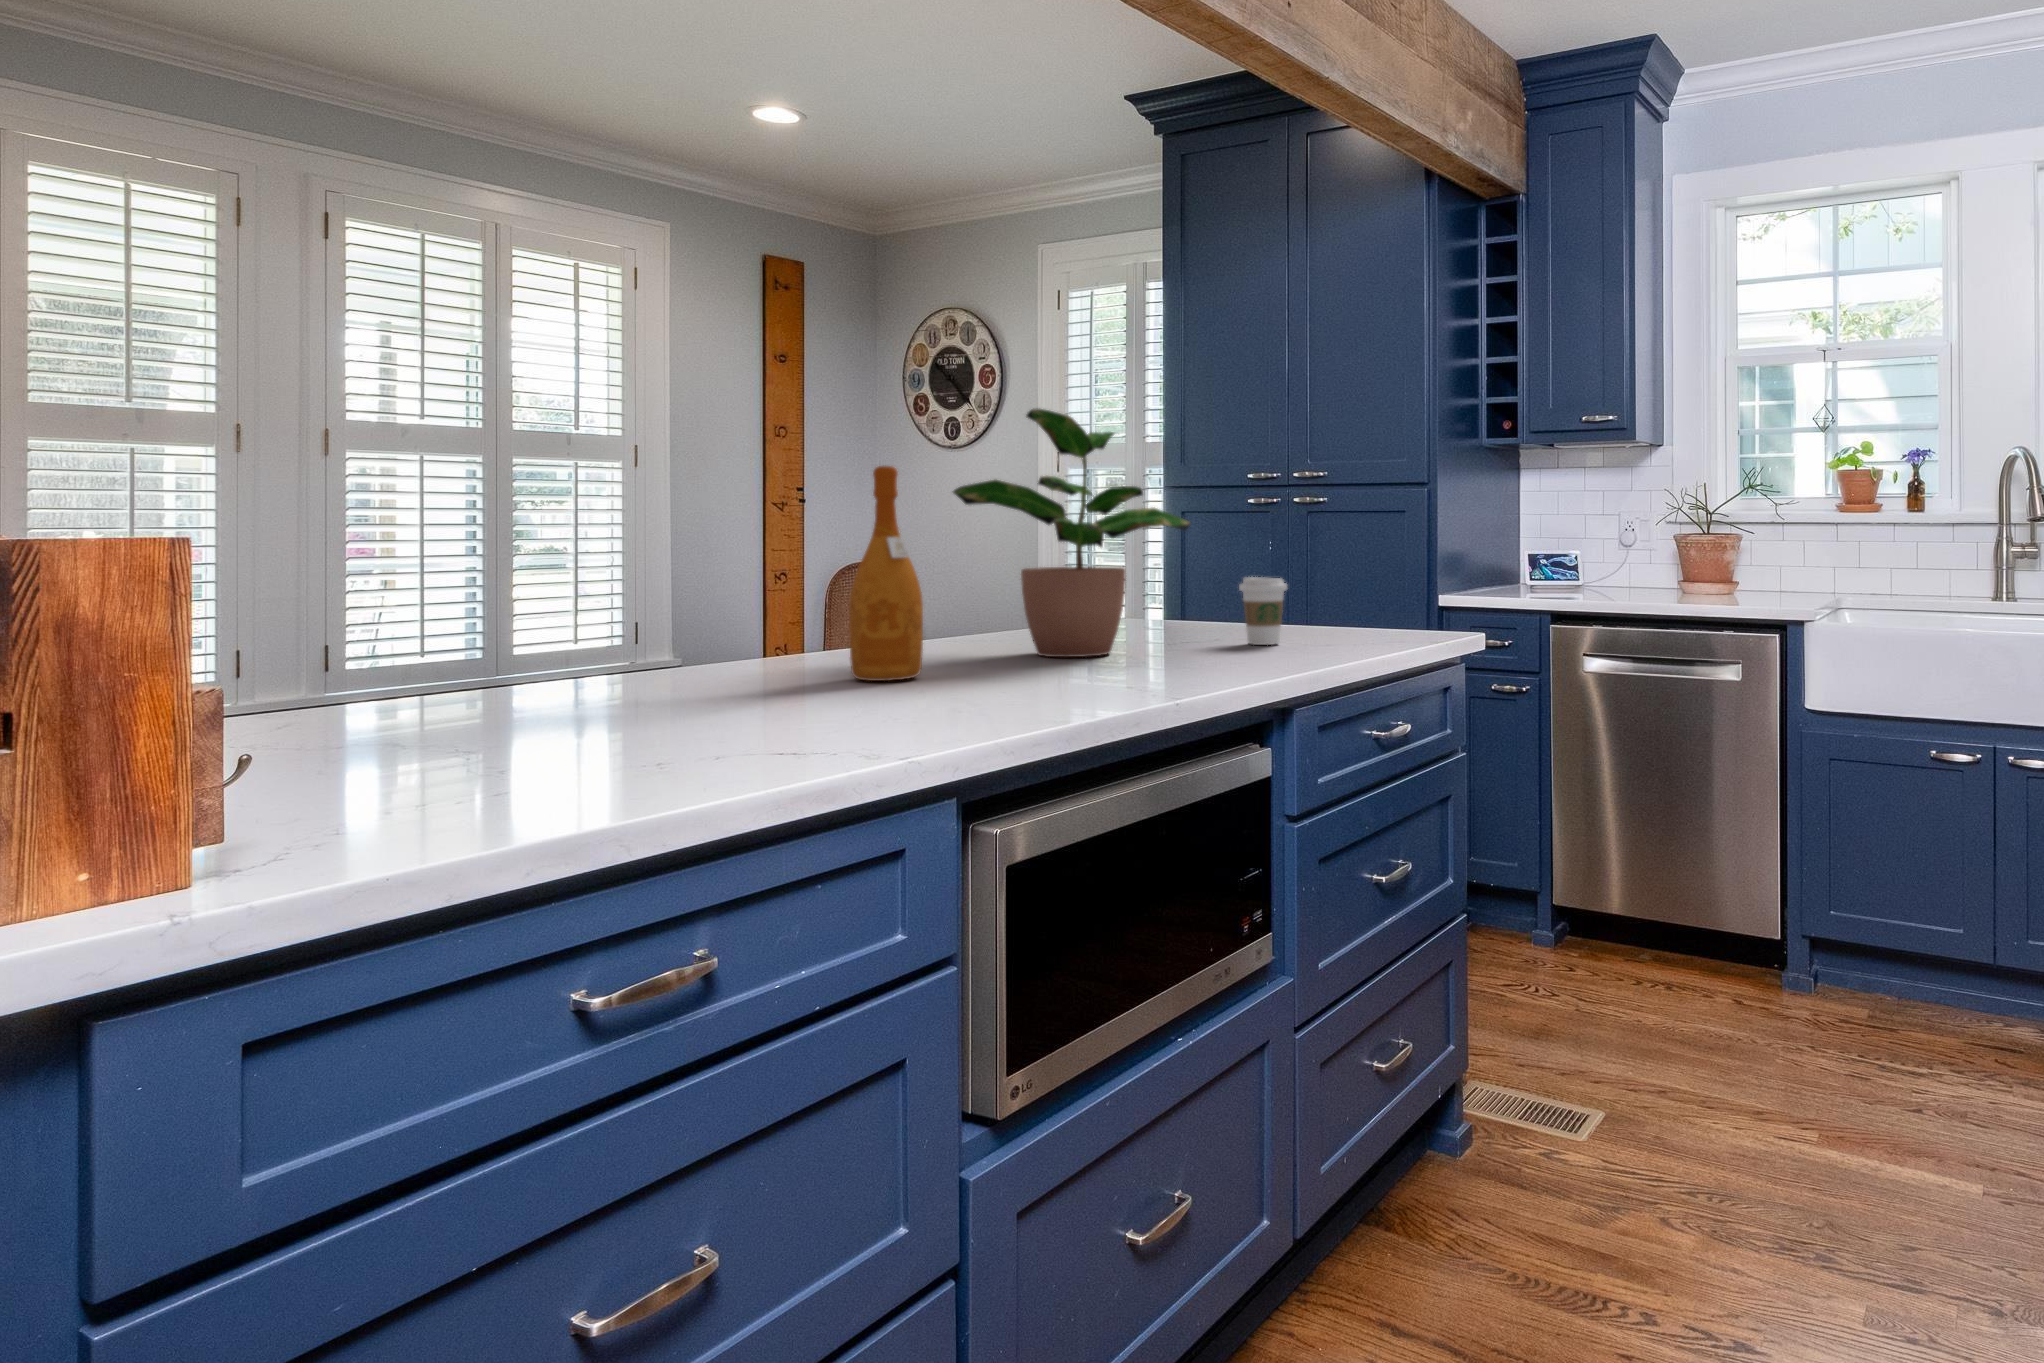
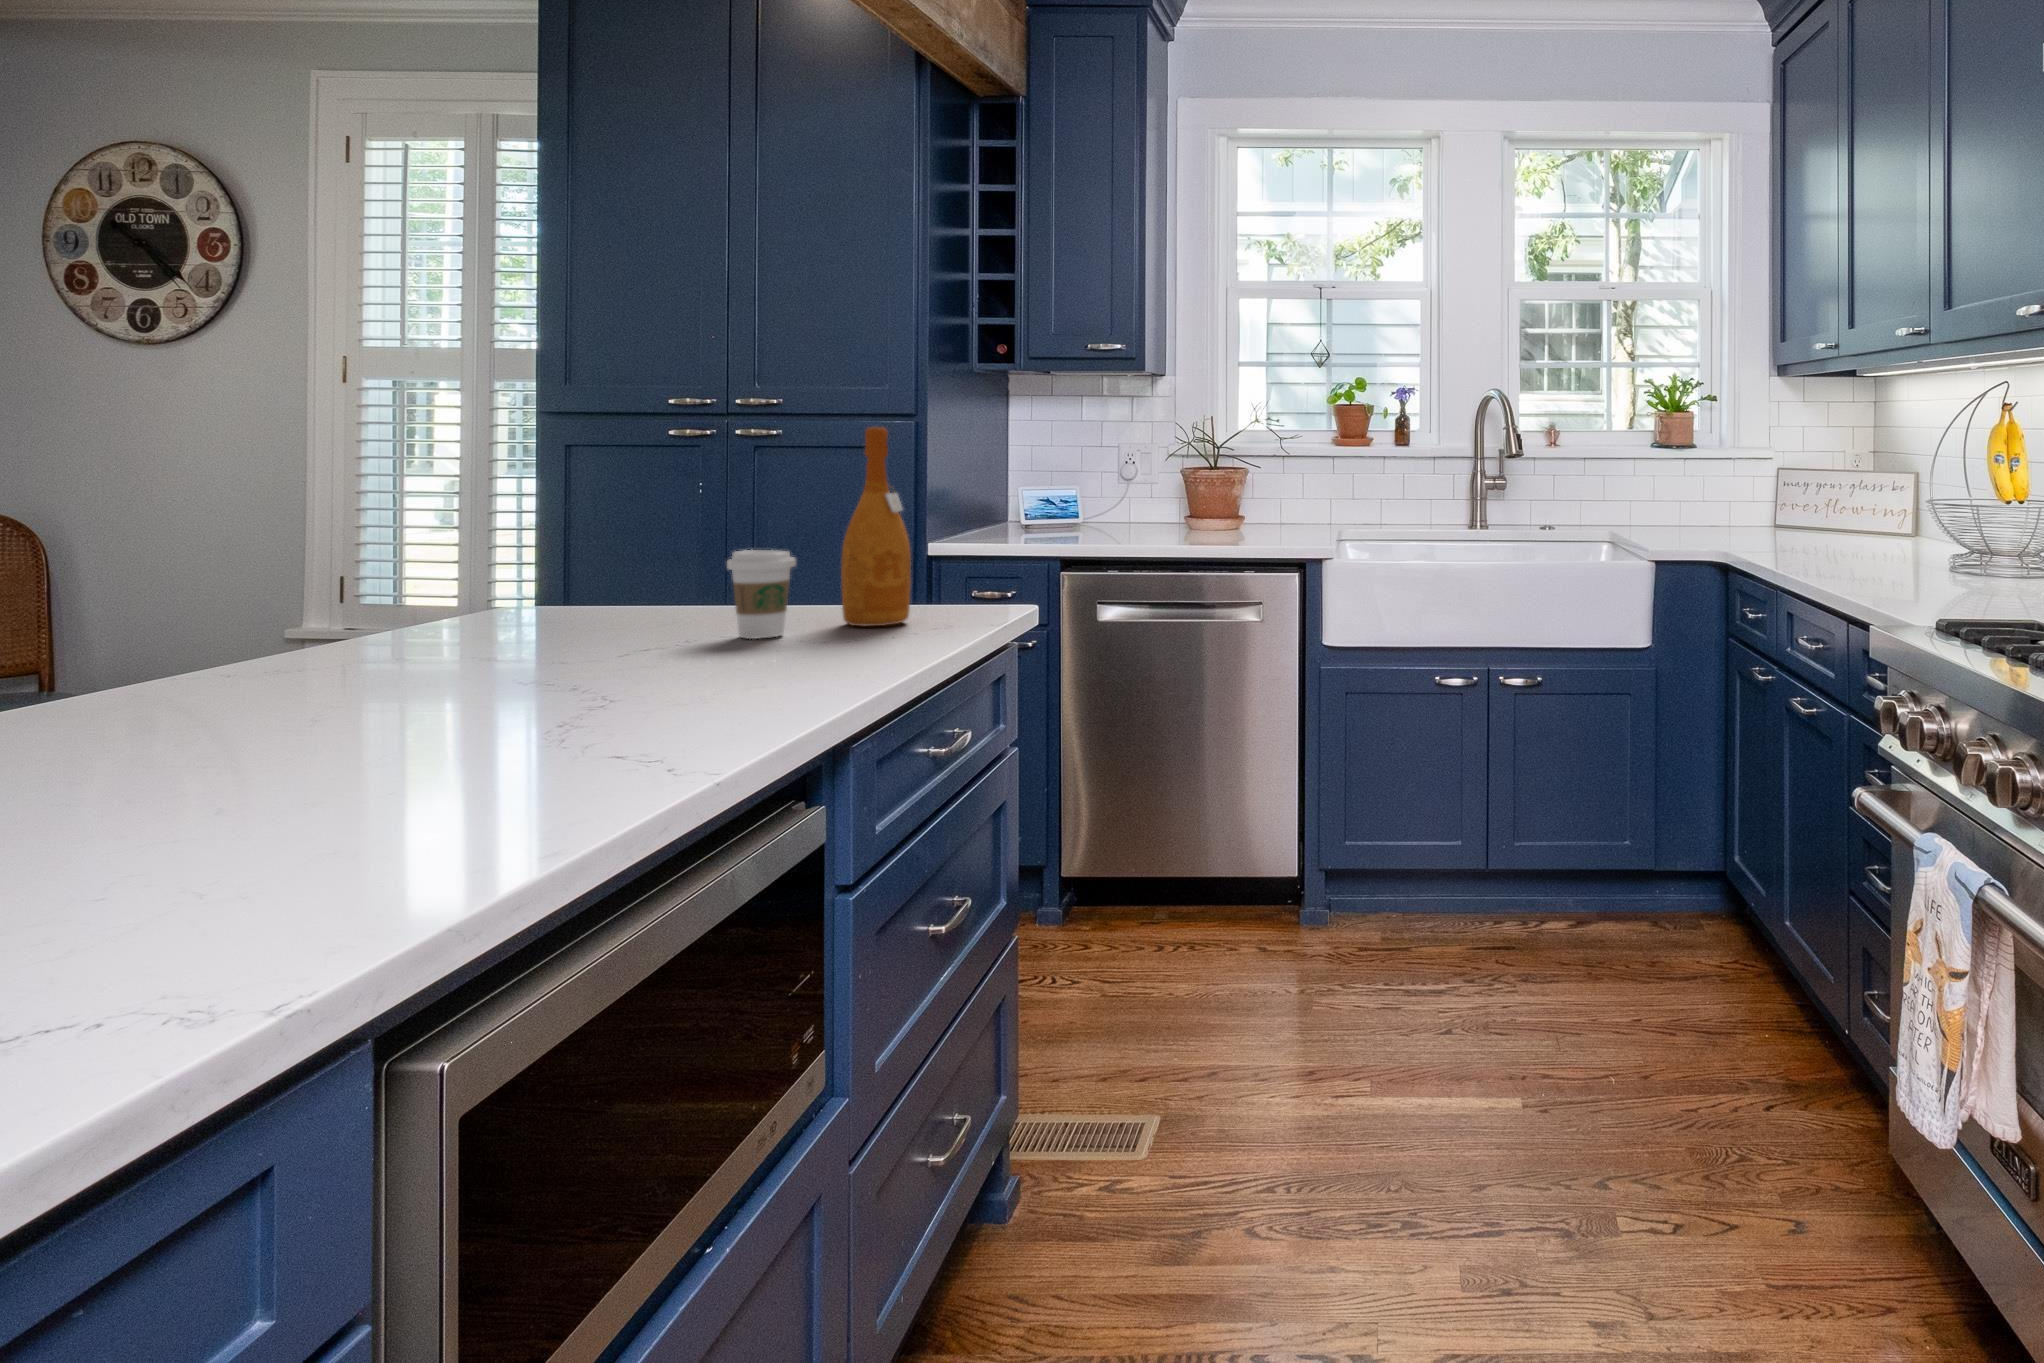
potted plant: present [953,409,1191,657] -> none [268,329,669,684]
wine bottle: present [849,466,923,681] -> present [841,427,911,626]

